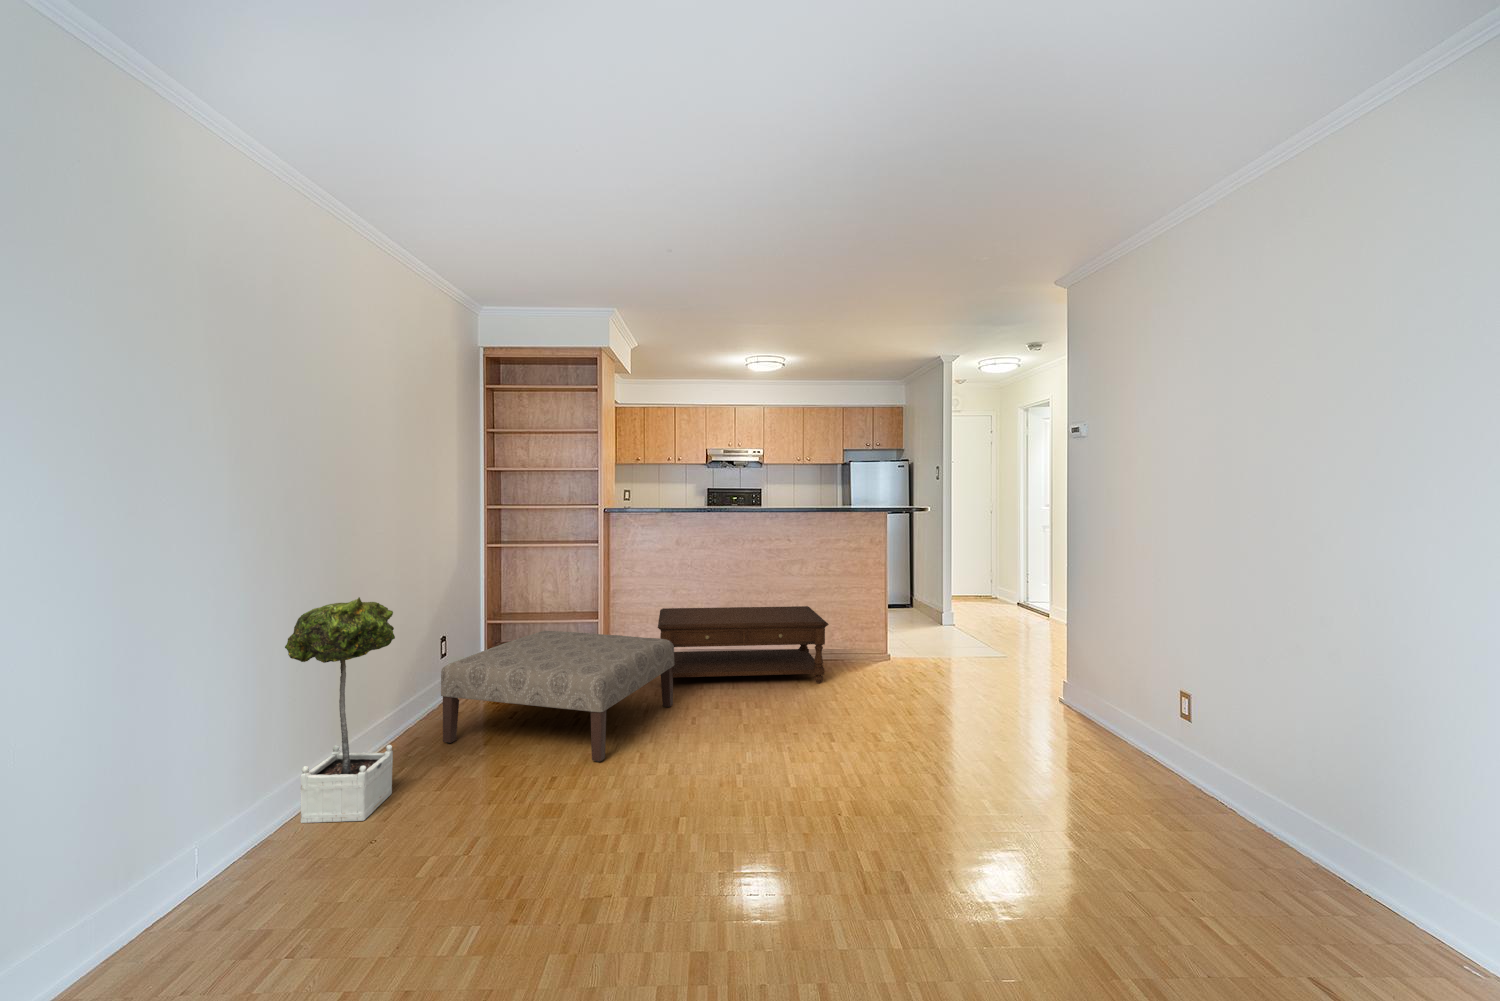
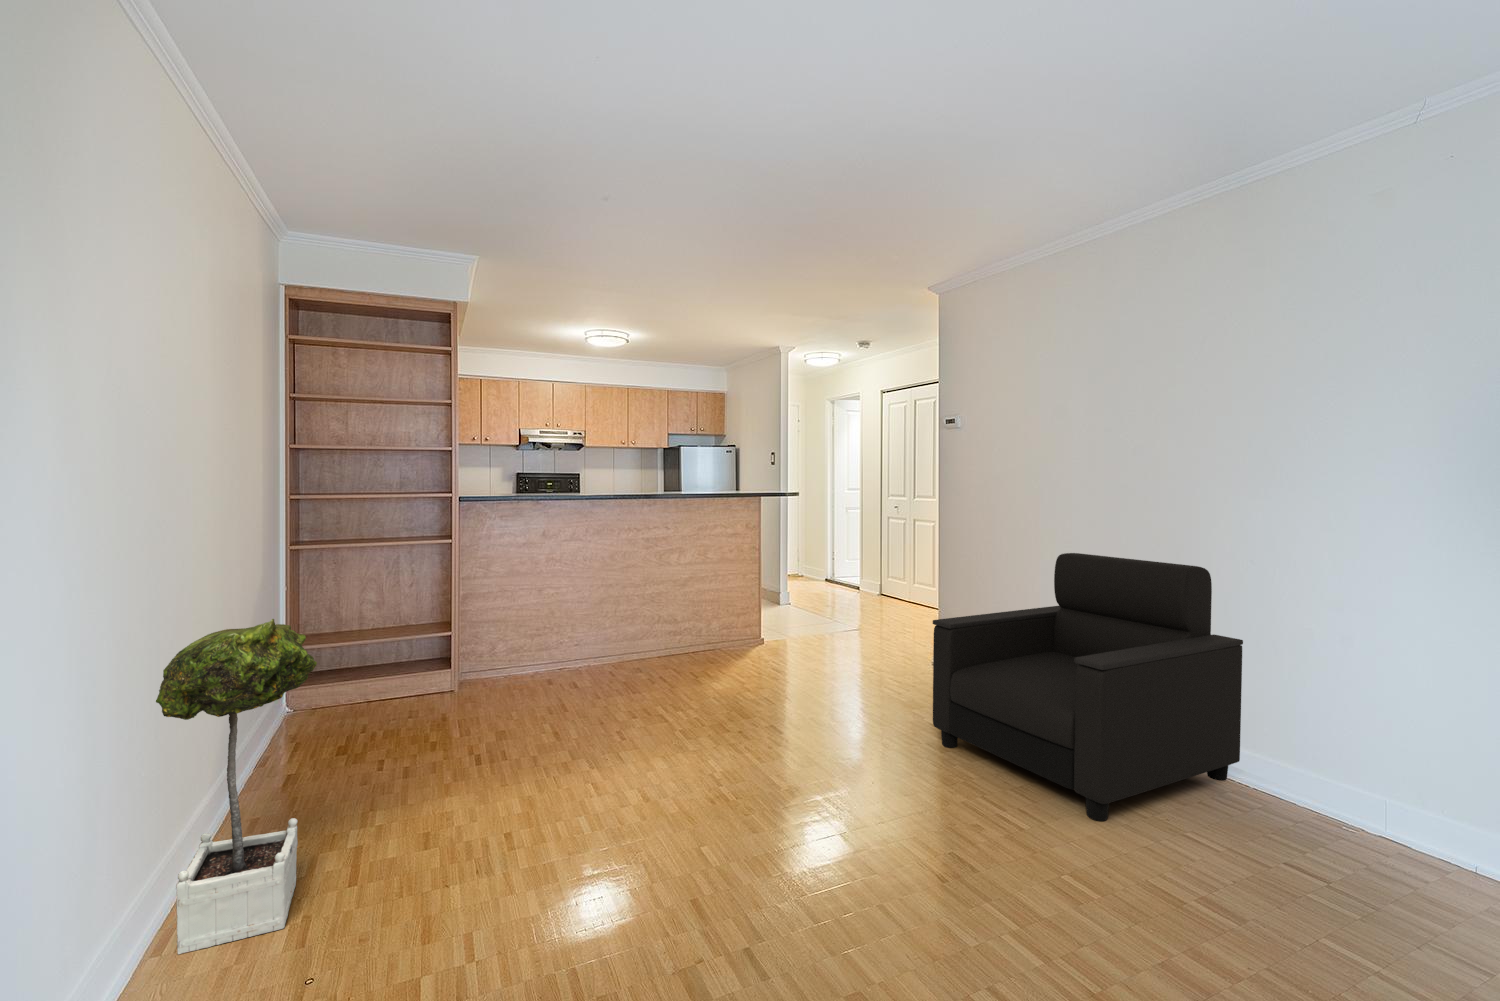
armchair: none [979,583,1355,889] -> present [933,553,1243,821]
coffee table: present [658,606,829,683] -> none [524,597,726,699]
ottoman: present [441,631,674,762] -> none [312,643,583,805]

